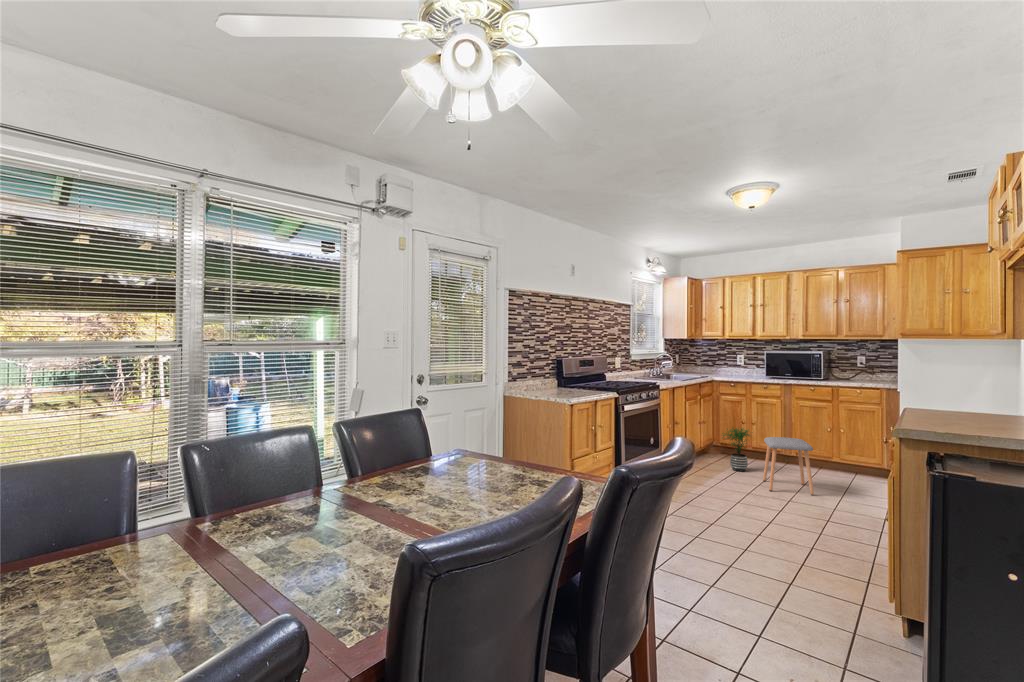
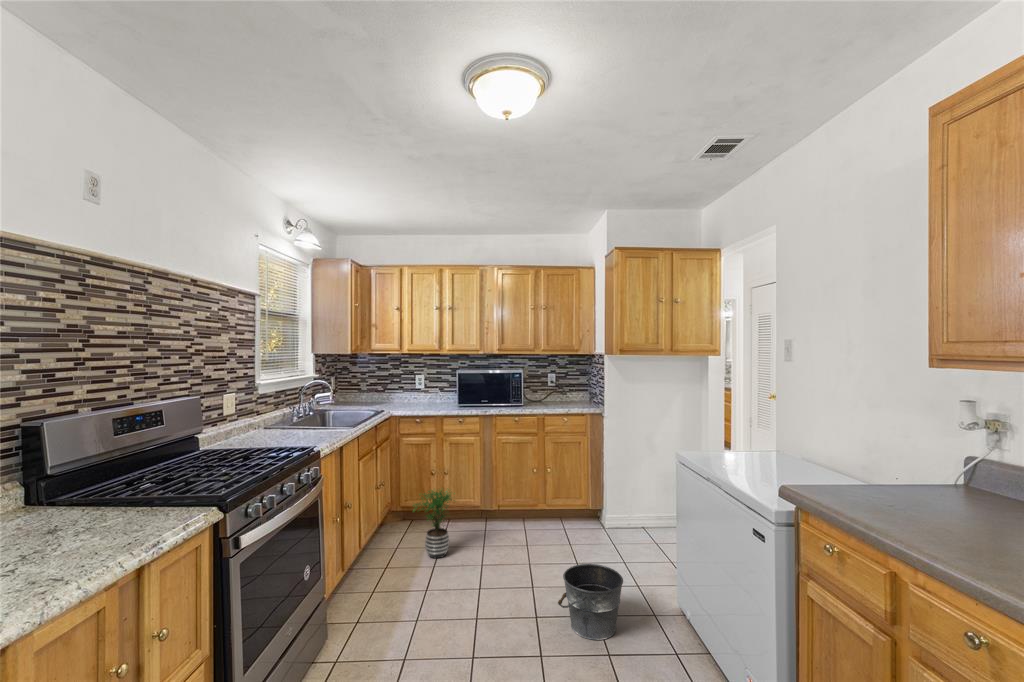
stool: present [763,437,814,495] -> none [478,498,550,596]
bucket: none [803,476,853,519] -> present [558,564,623,640]

